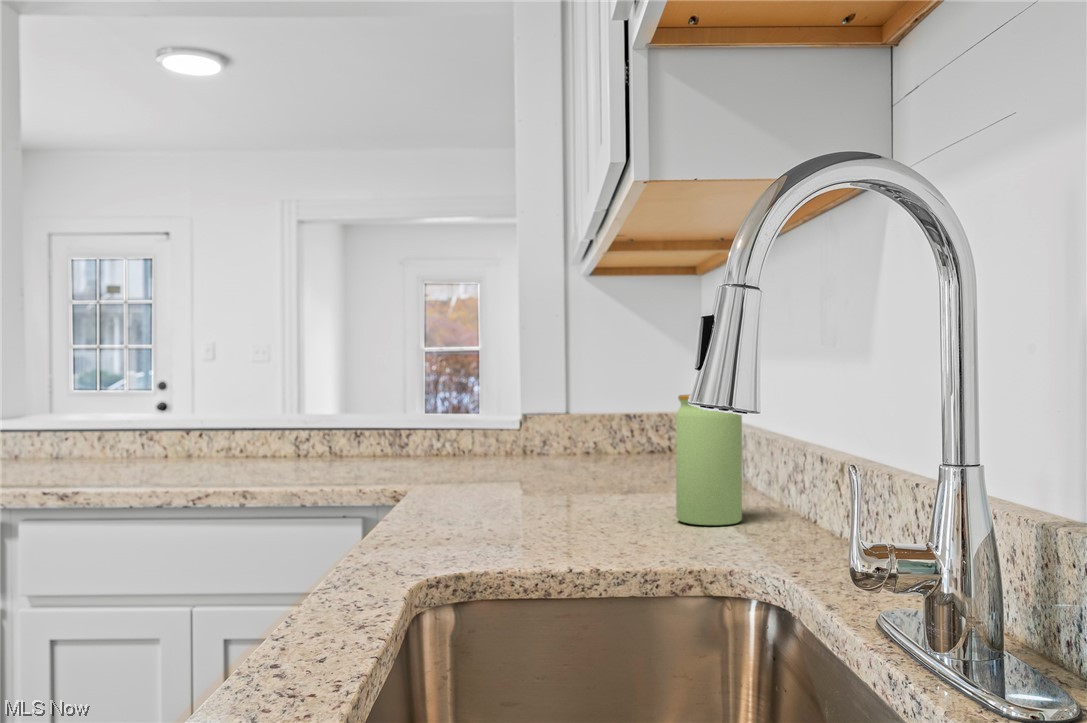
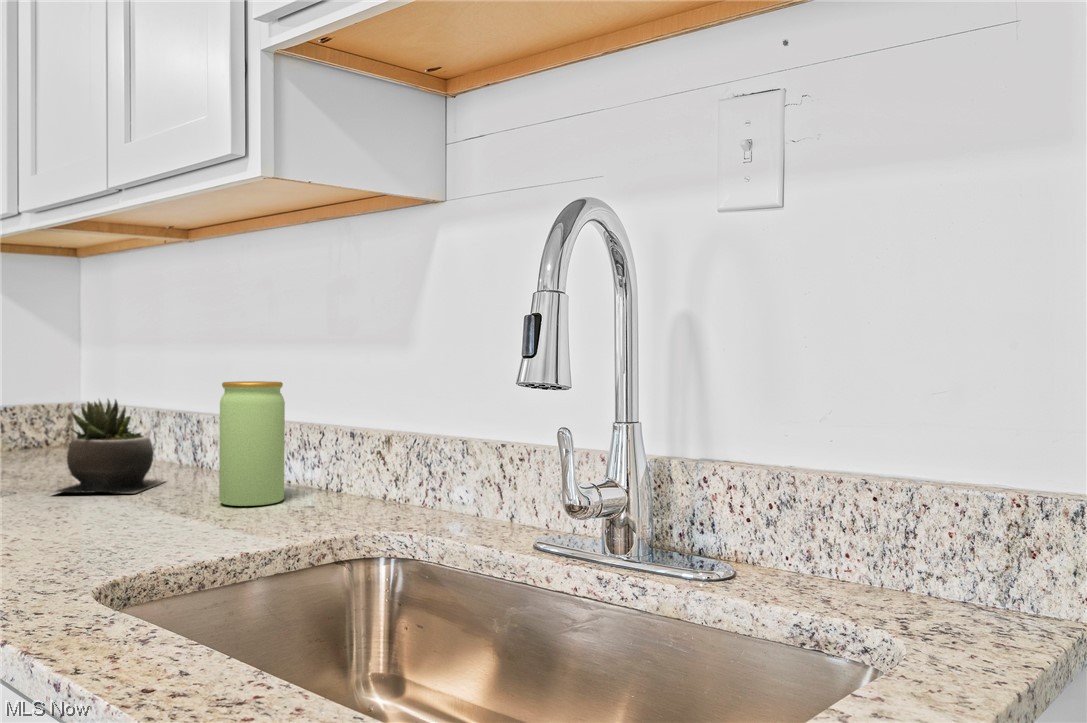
succulent plant: none [579,408,688,500] -> present [53,400,165,493]

